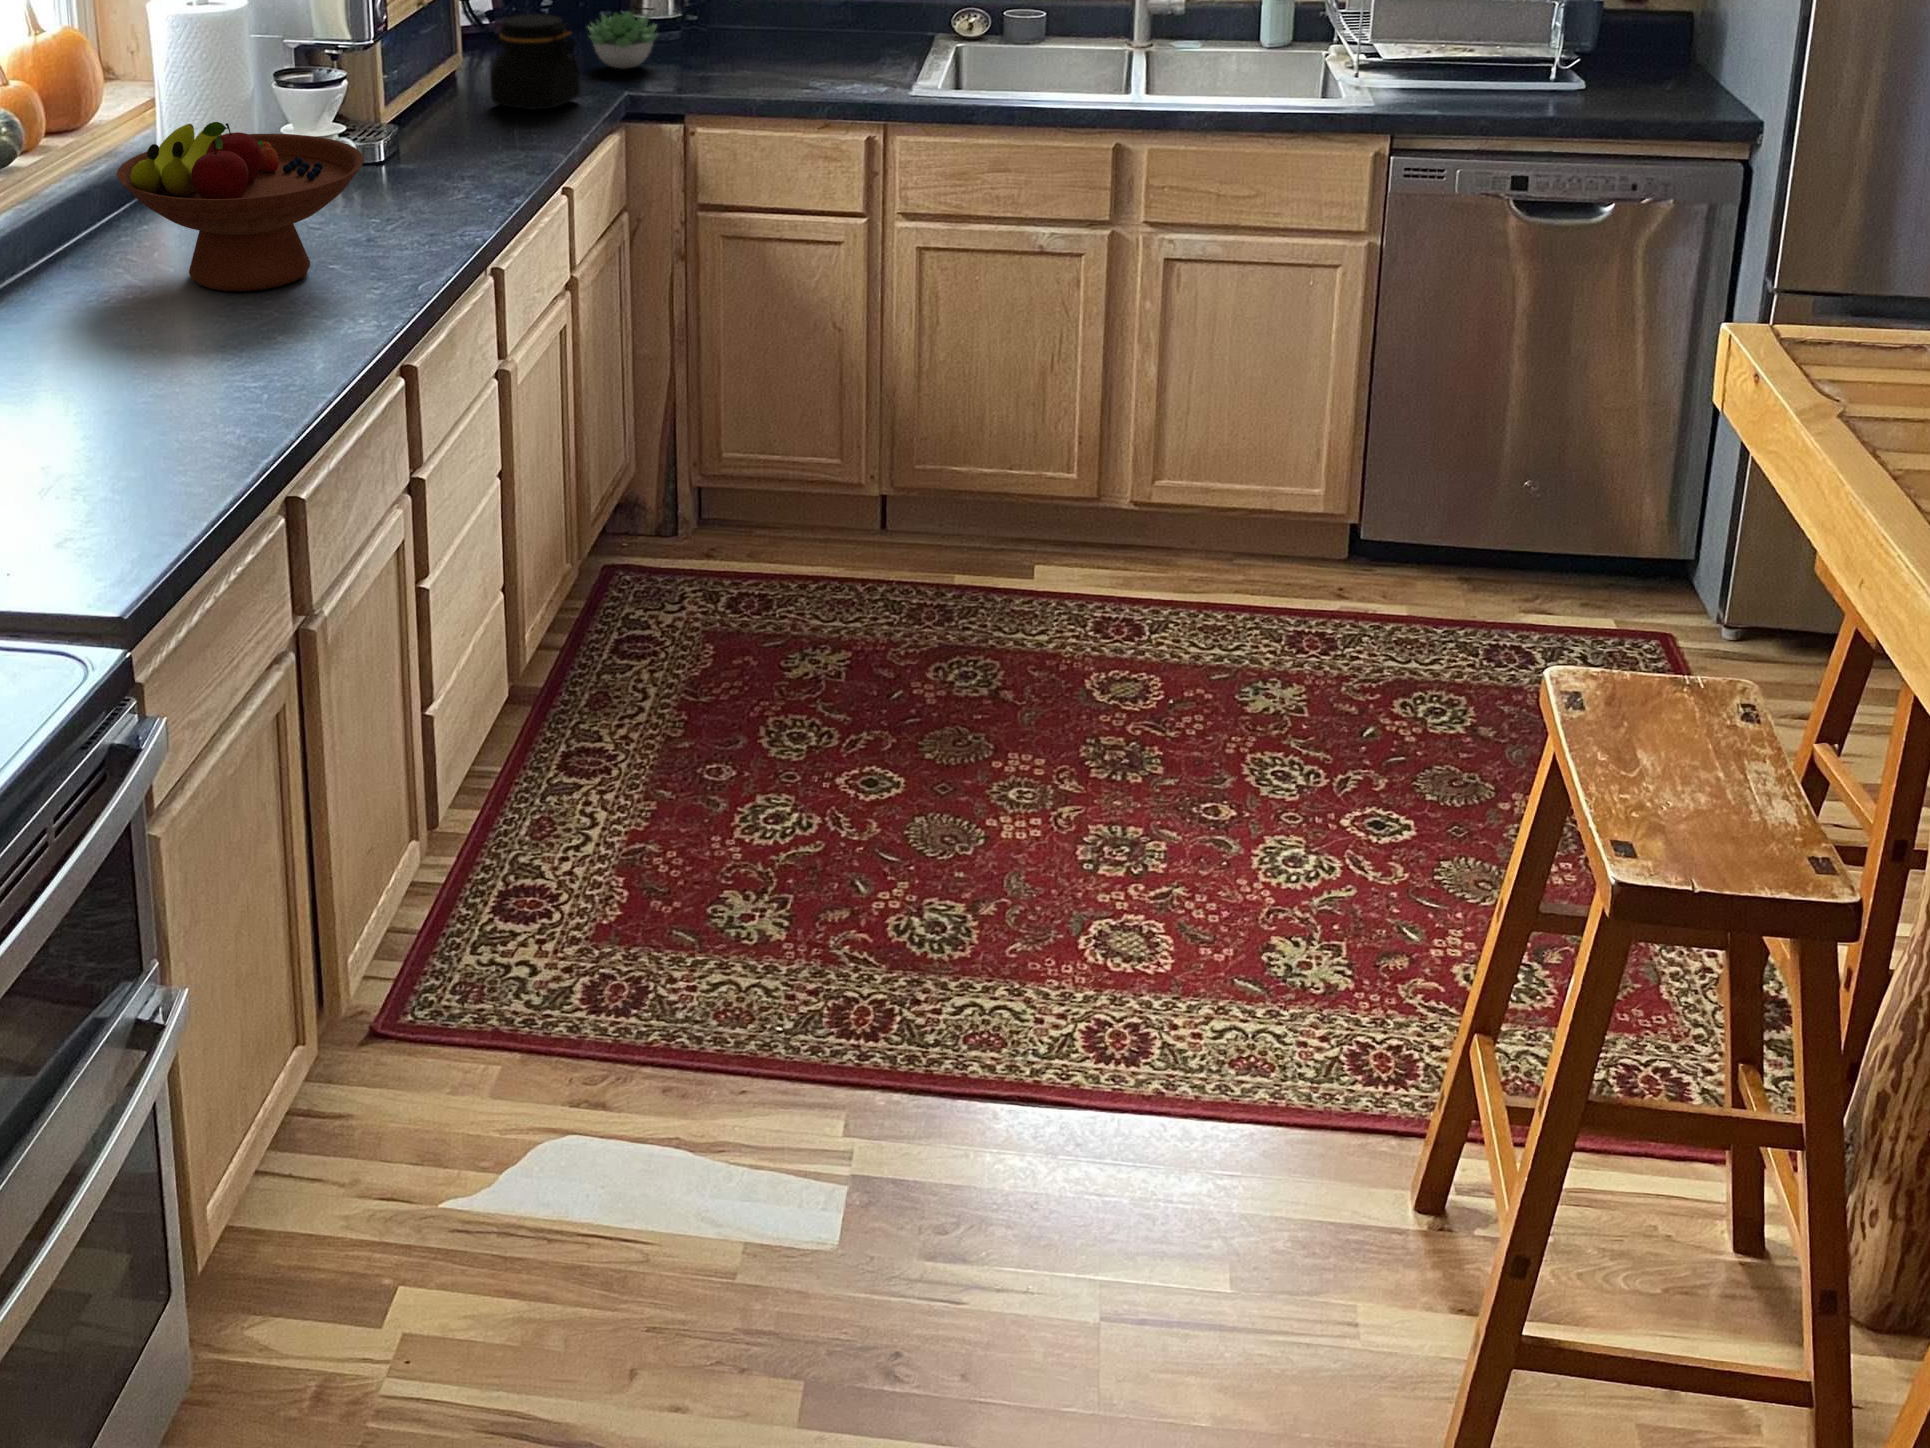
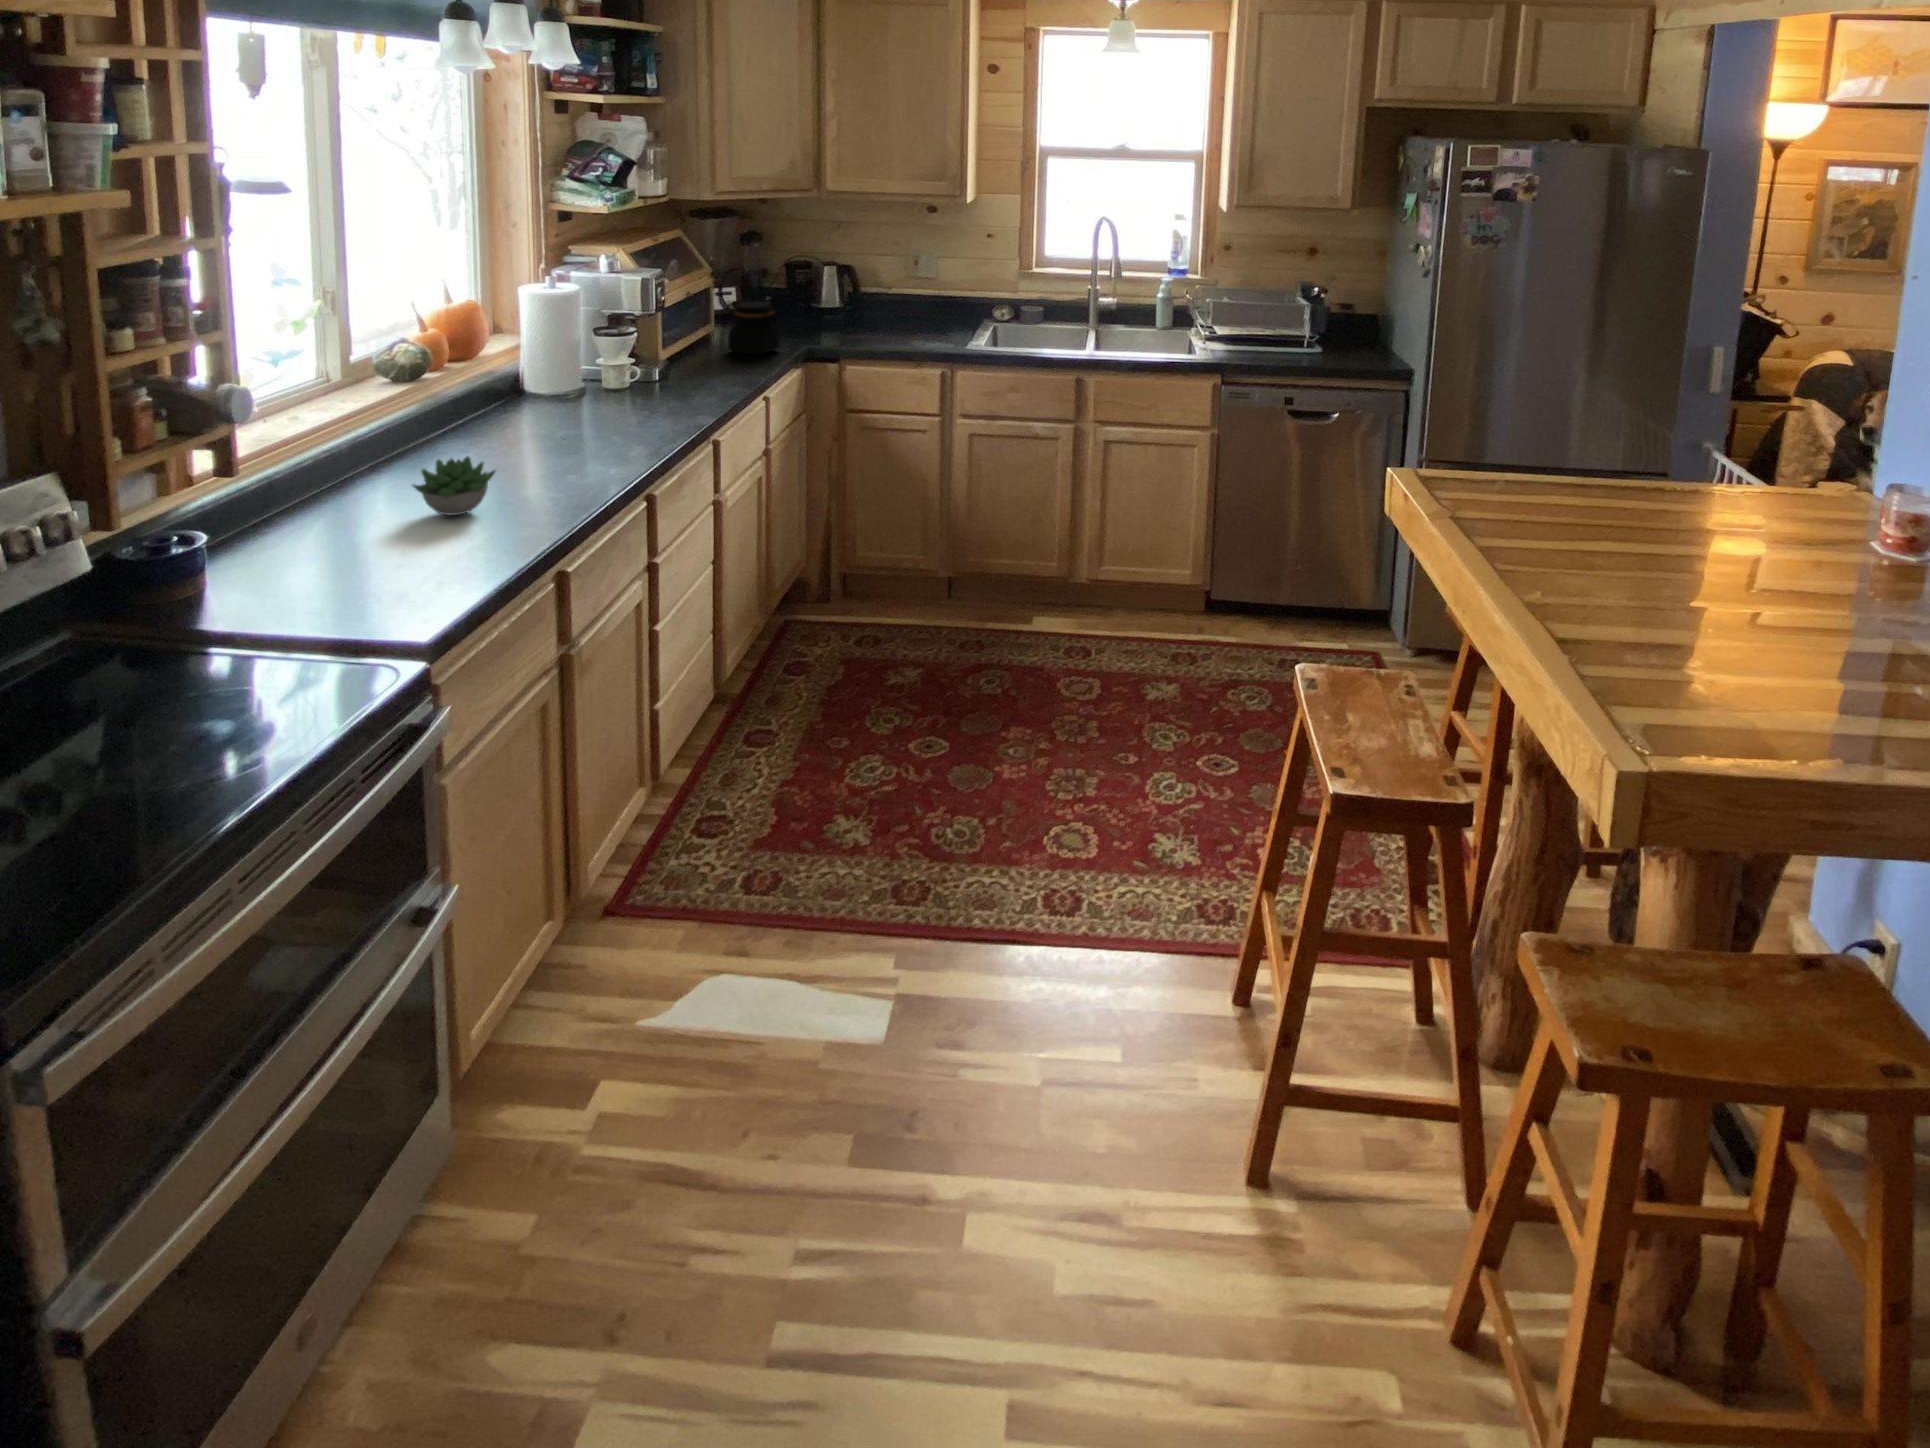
succulent plant: present [588,12,658,68] -> present [413,457,495,515]
fruit bowl: present [117,122,363,291] -> none [484,351,636,450]

